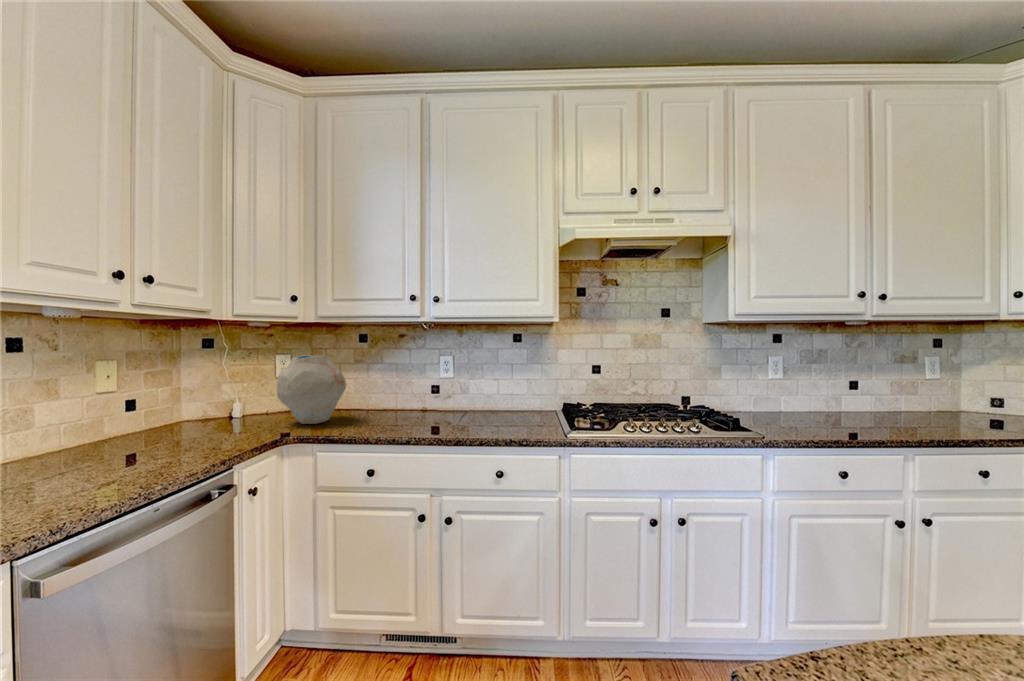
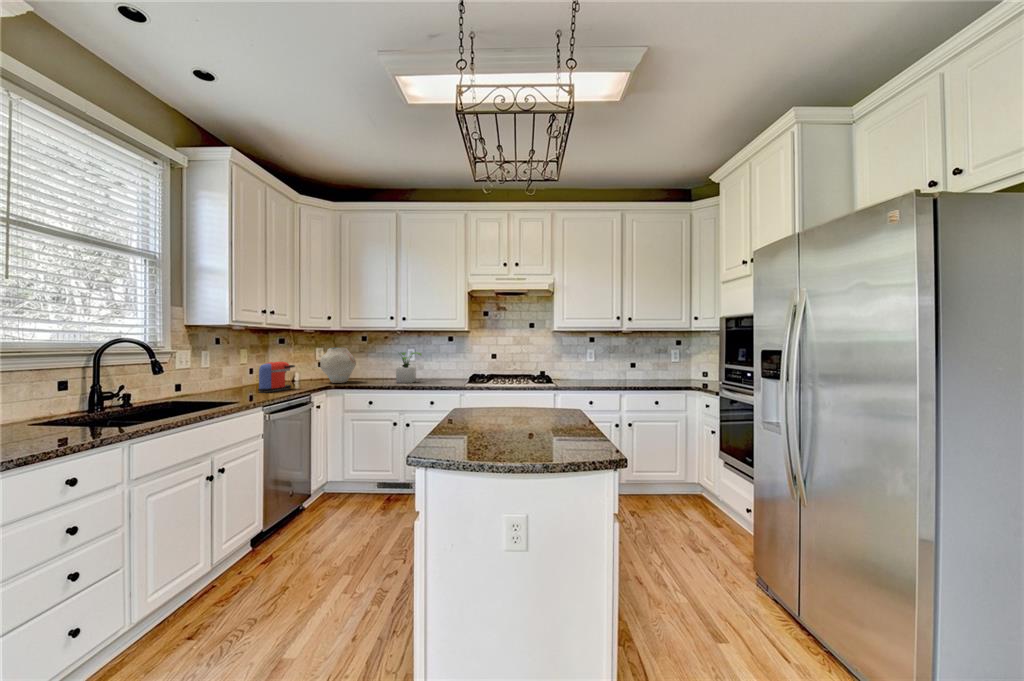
potted plant: none [394,358,470,423] -> present [396,352,421,383]
coffee maker: none [106,388,211,466] -> present [258,362,295,392]

